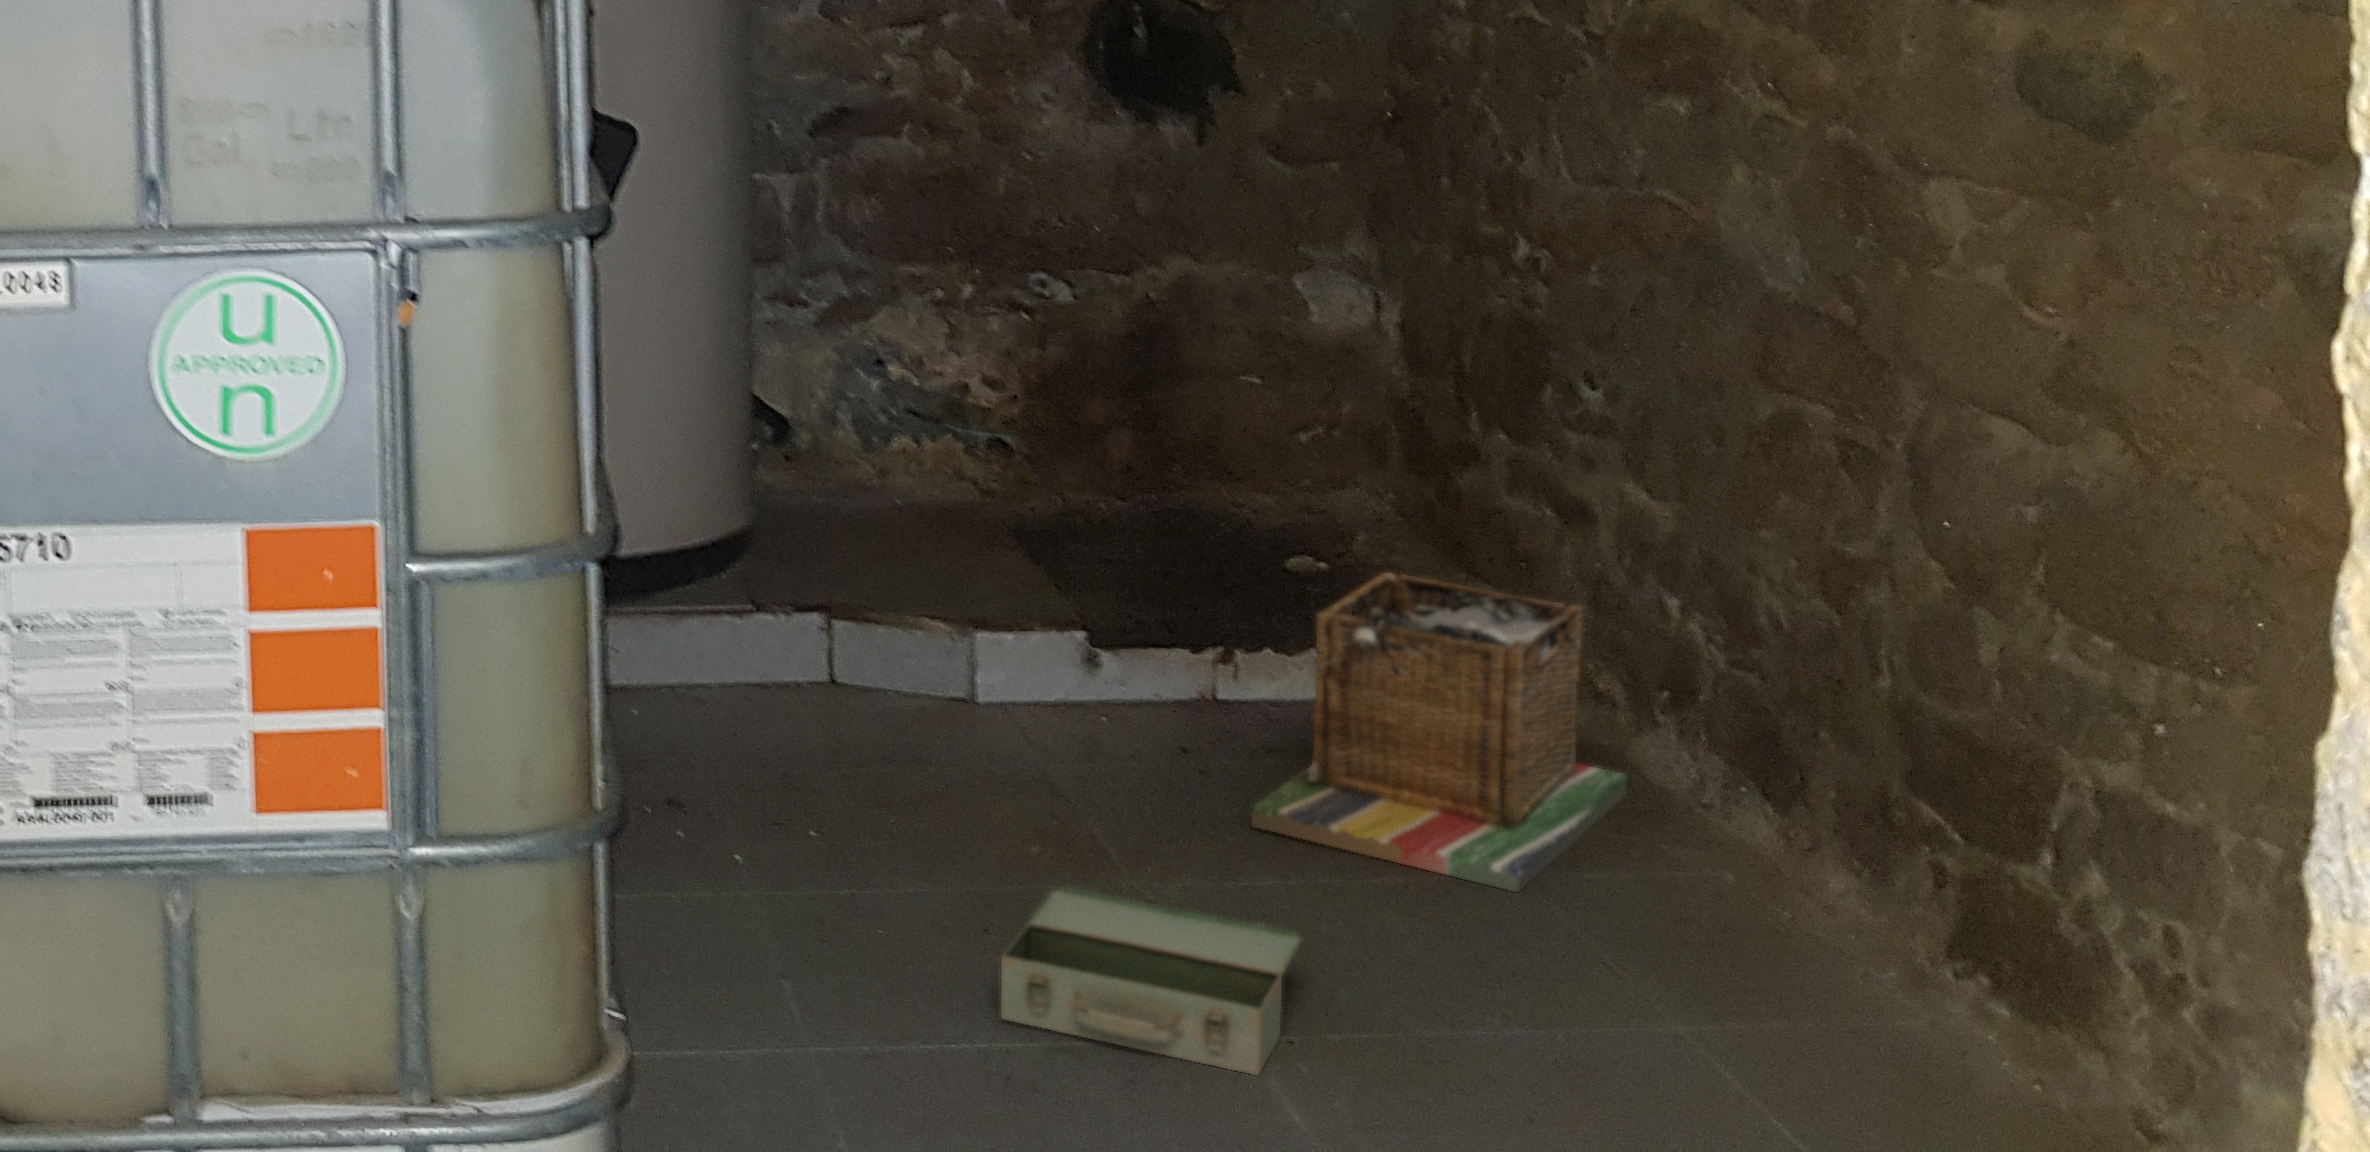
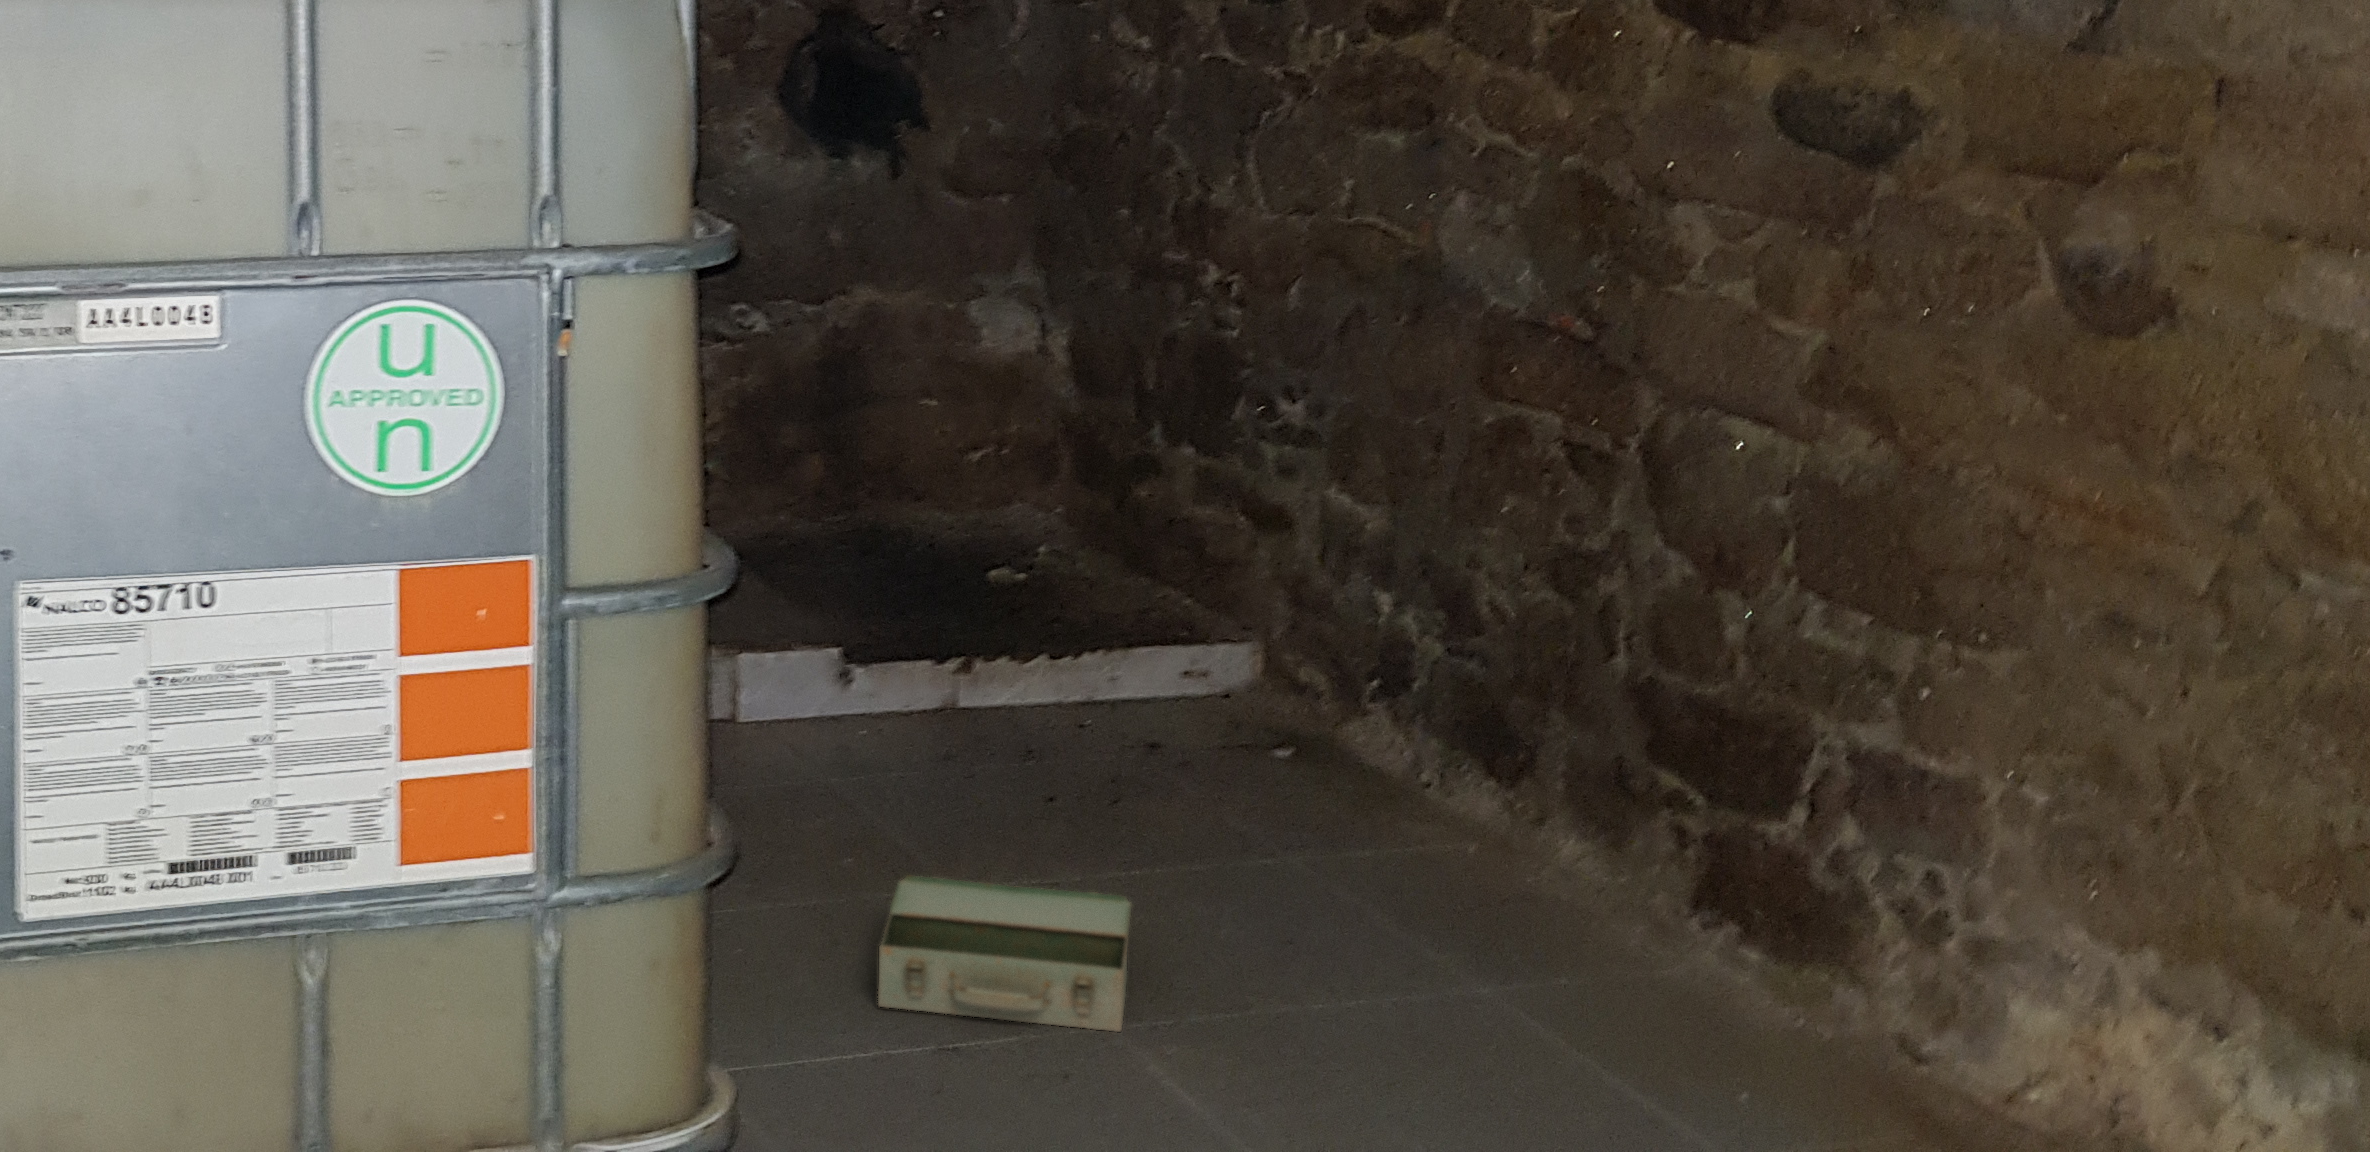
laundry basket: present [1251,572,1627,893] -> none [1027,562,1323,845]

